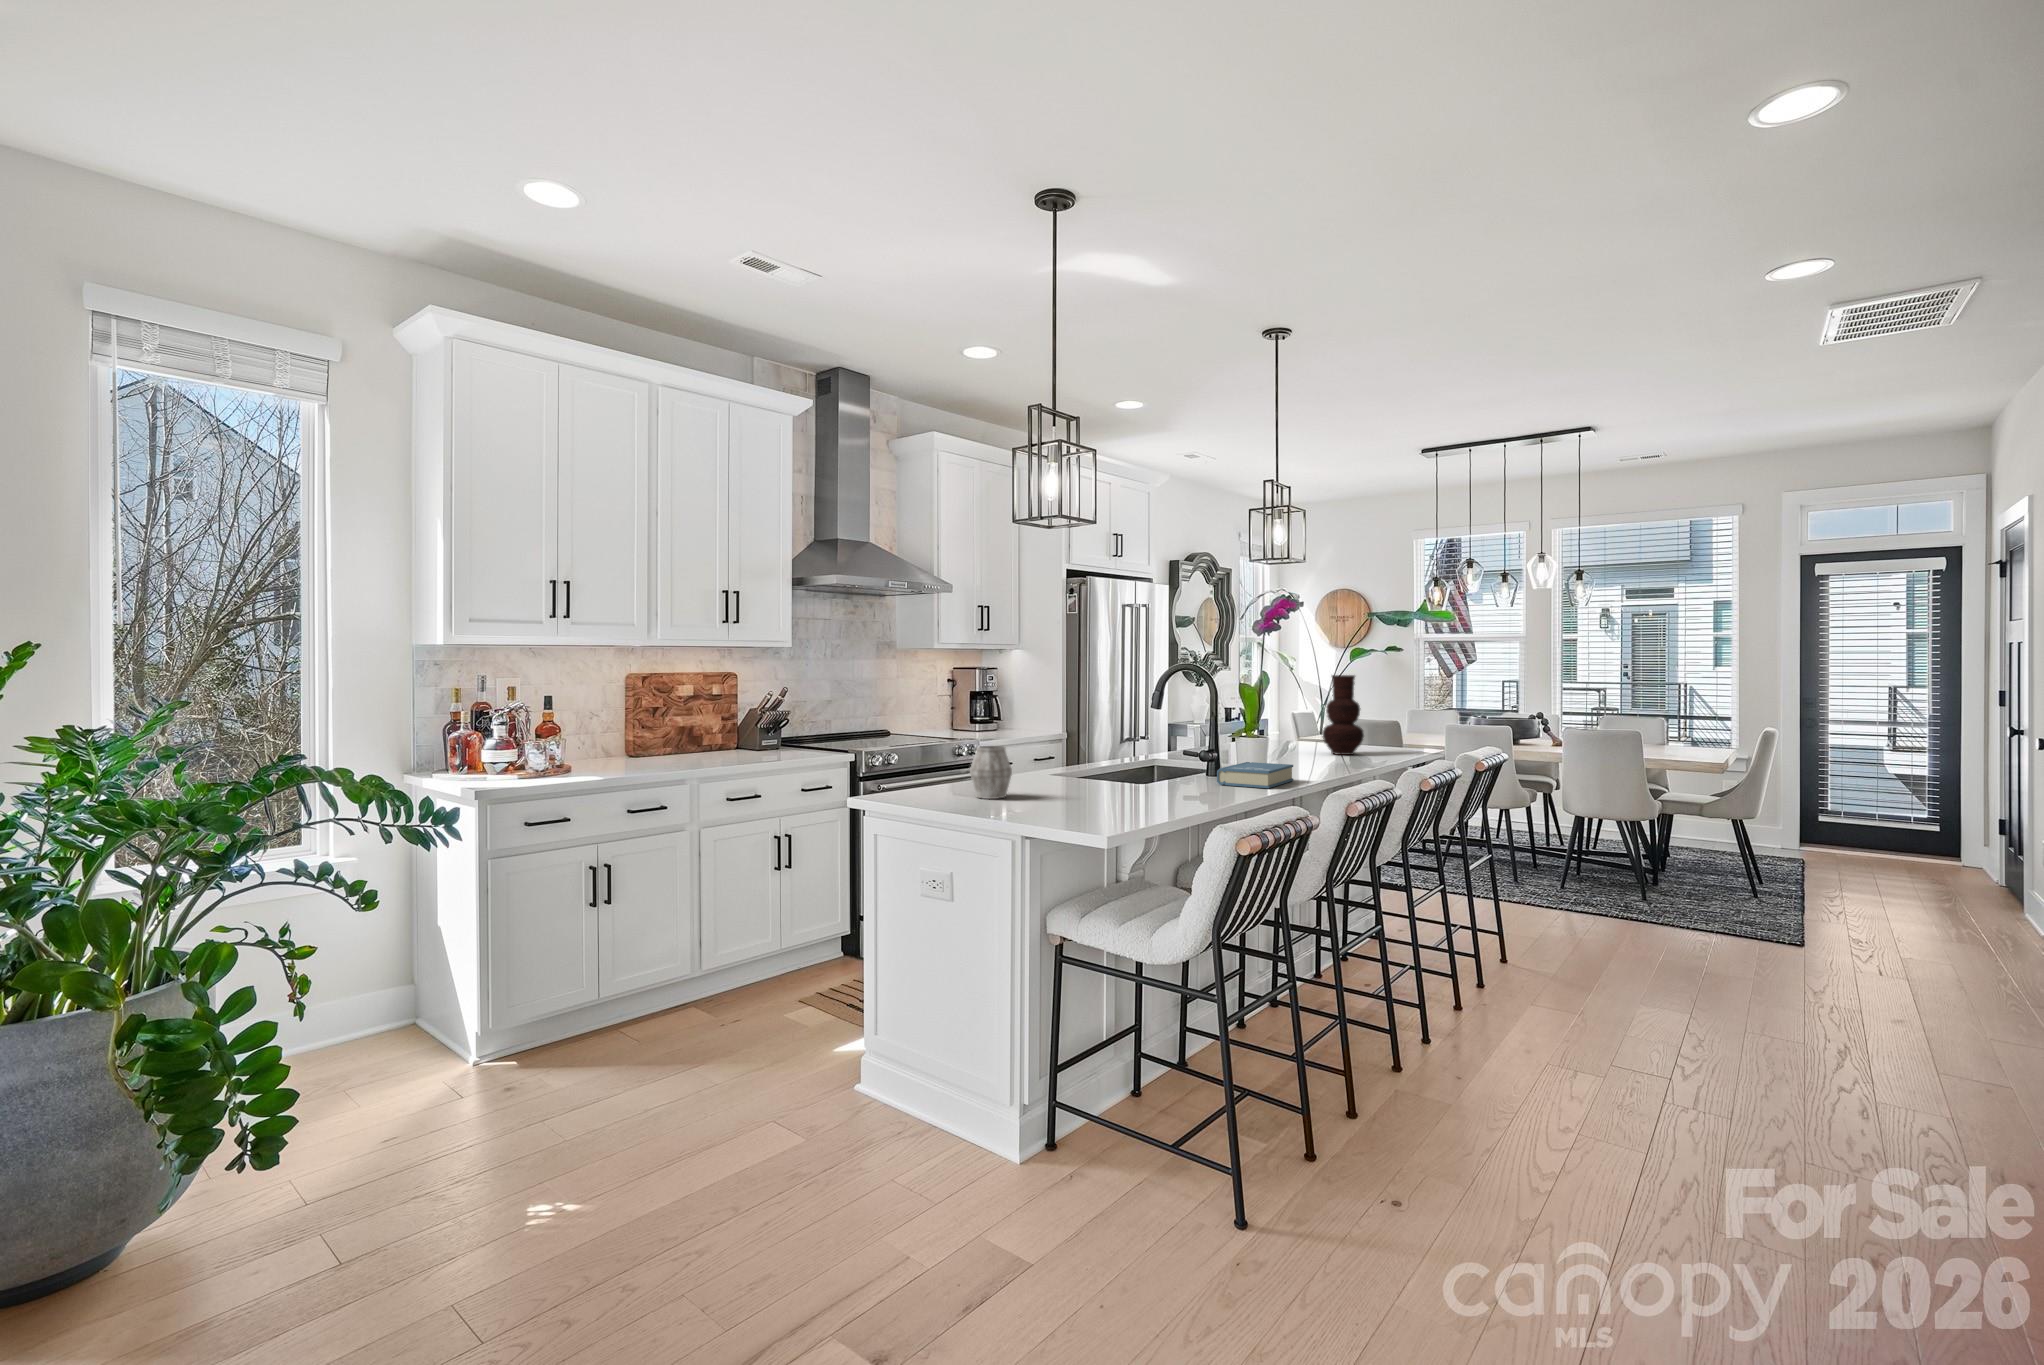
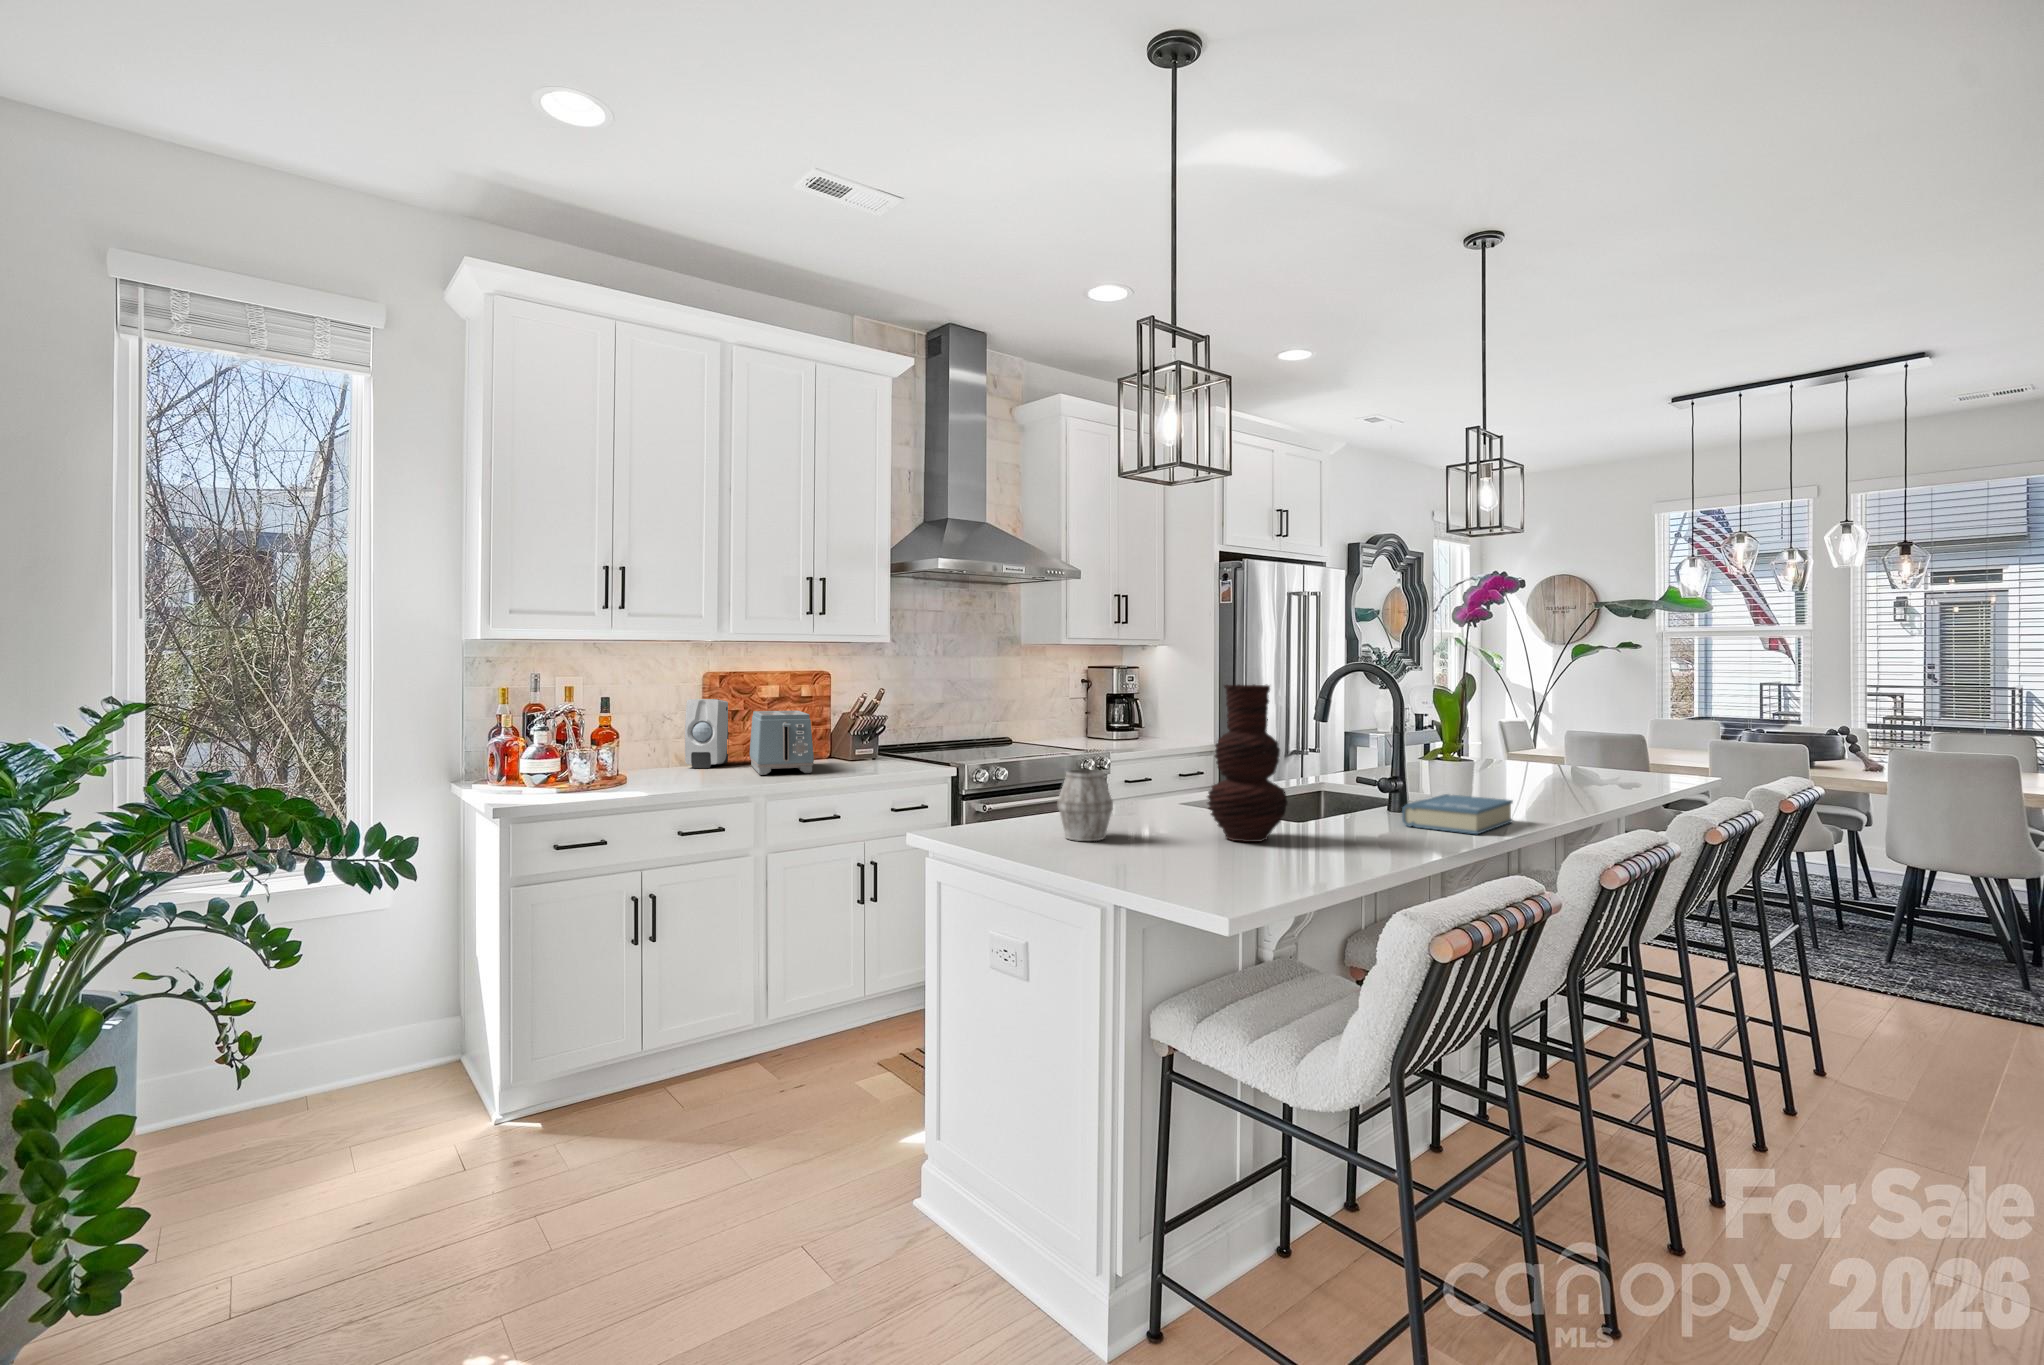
vase: present [1322,675,1364,755] -> present [1208,685,1287,842]
soap dispenser: none [614,696,649,757] -> present [685,699,729,768]
toaster: none [672,706,736,761] -> present [750,711,814,775]

